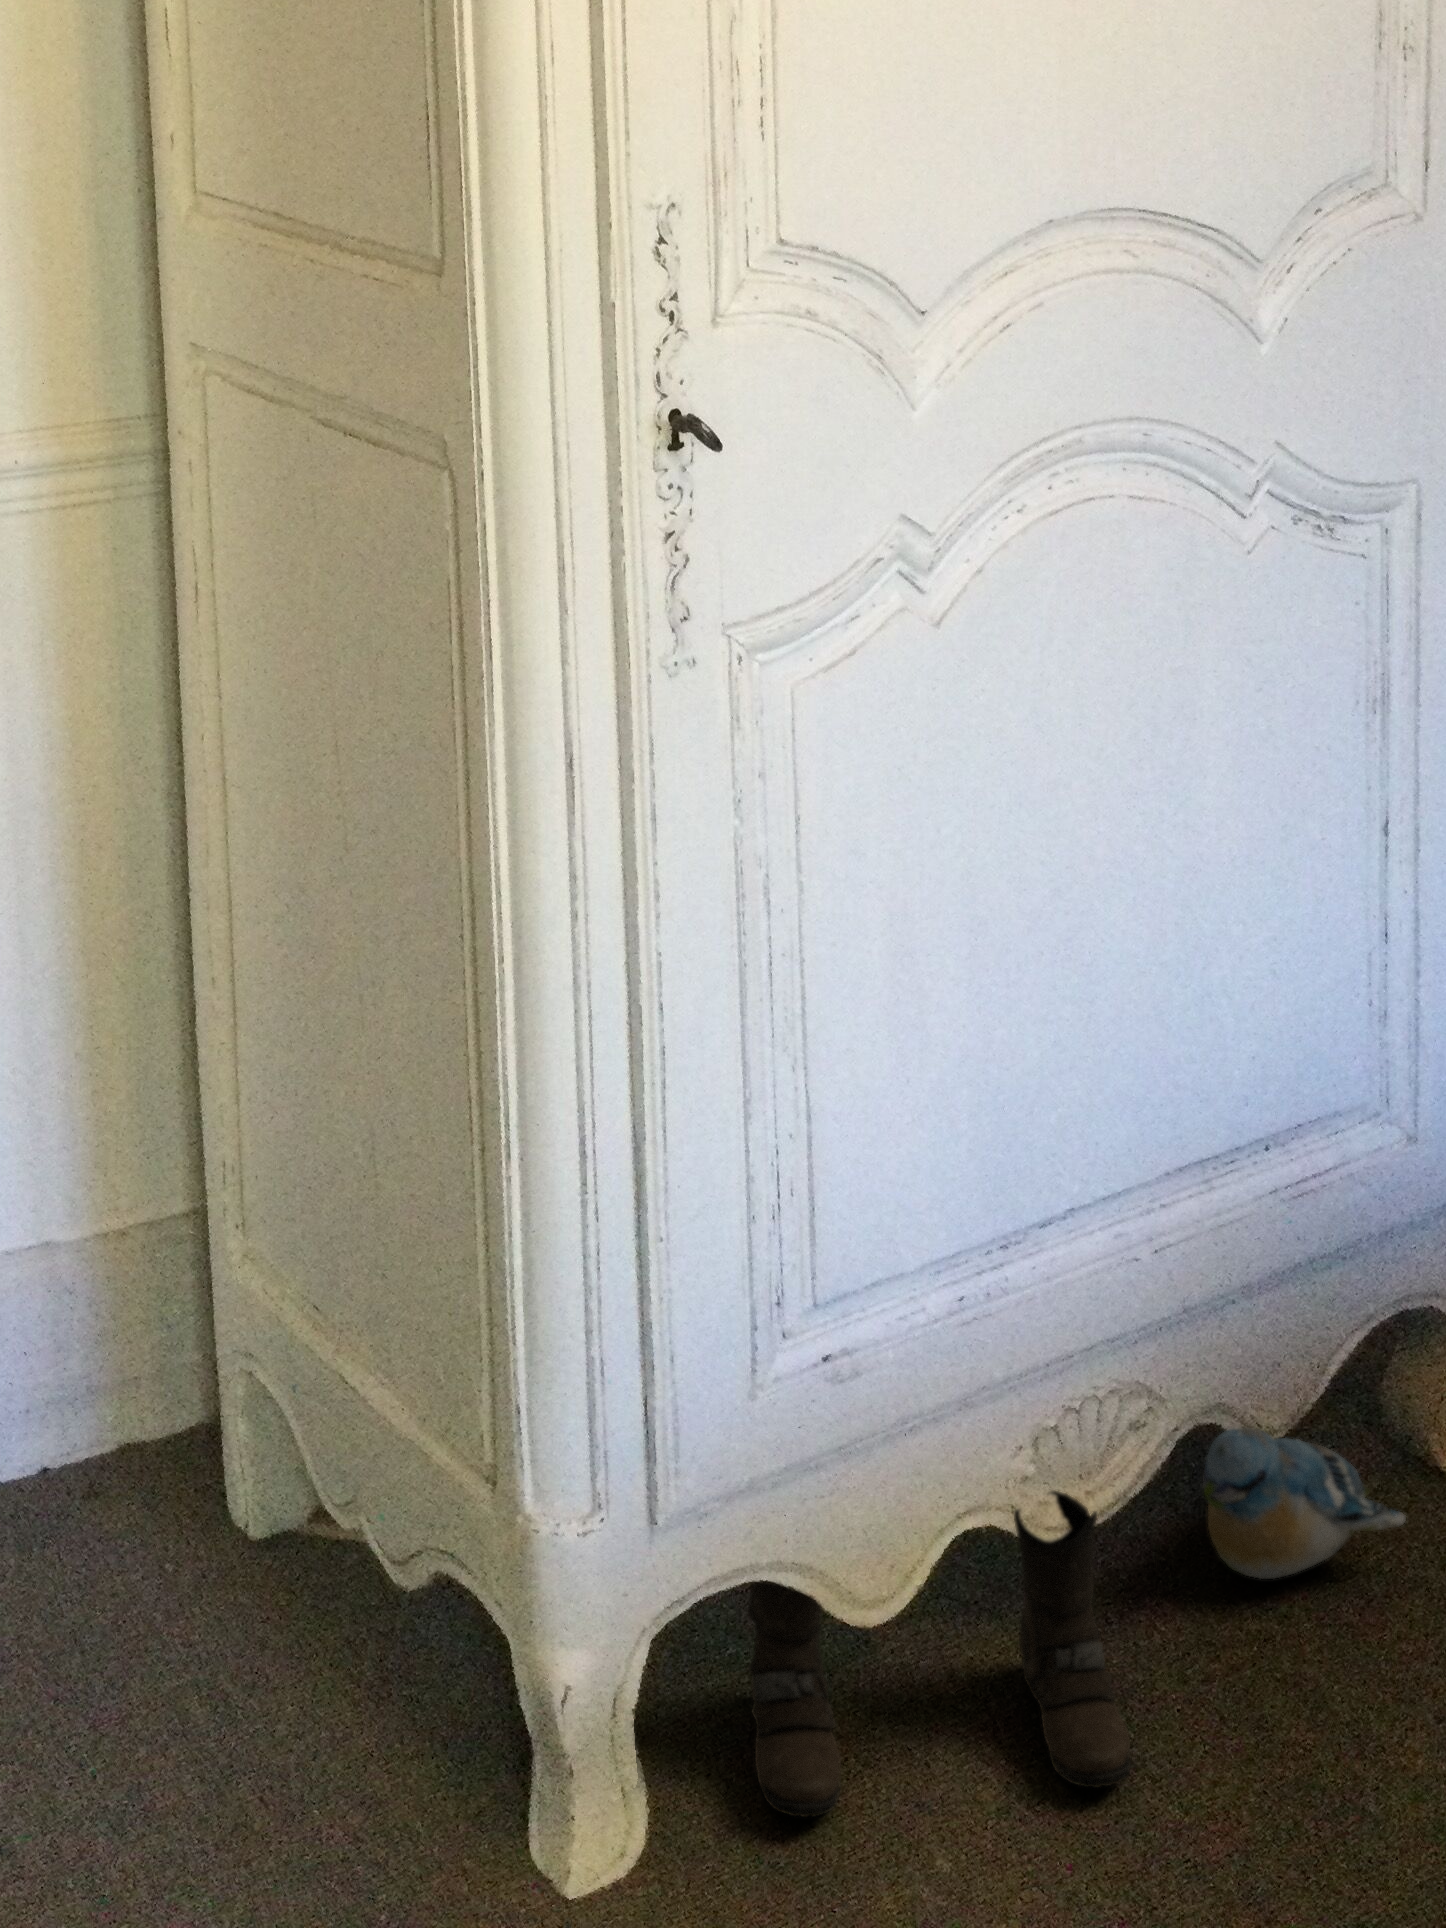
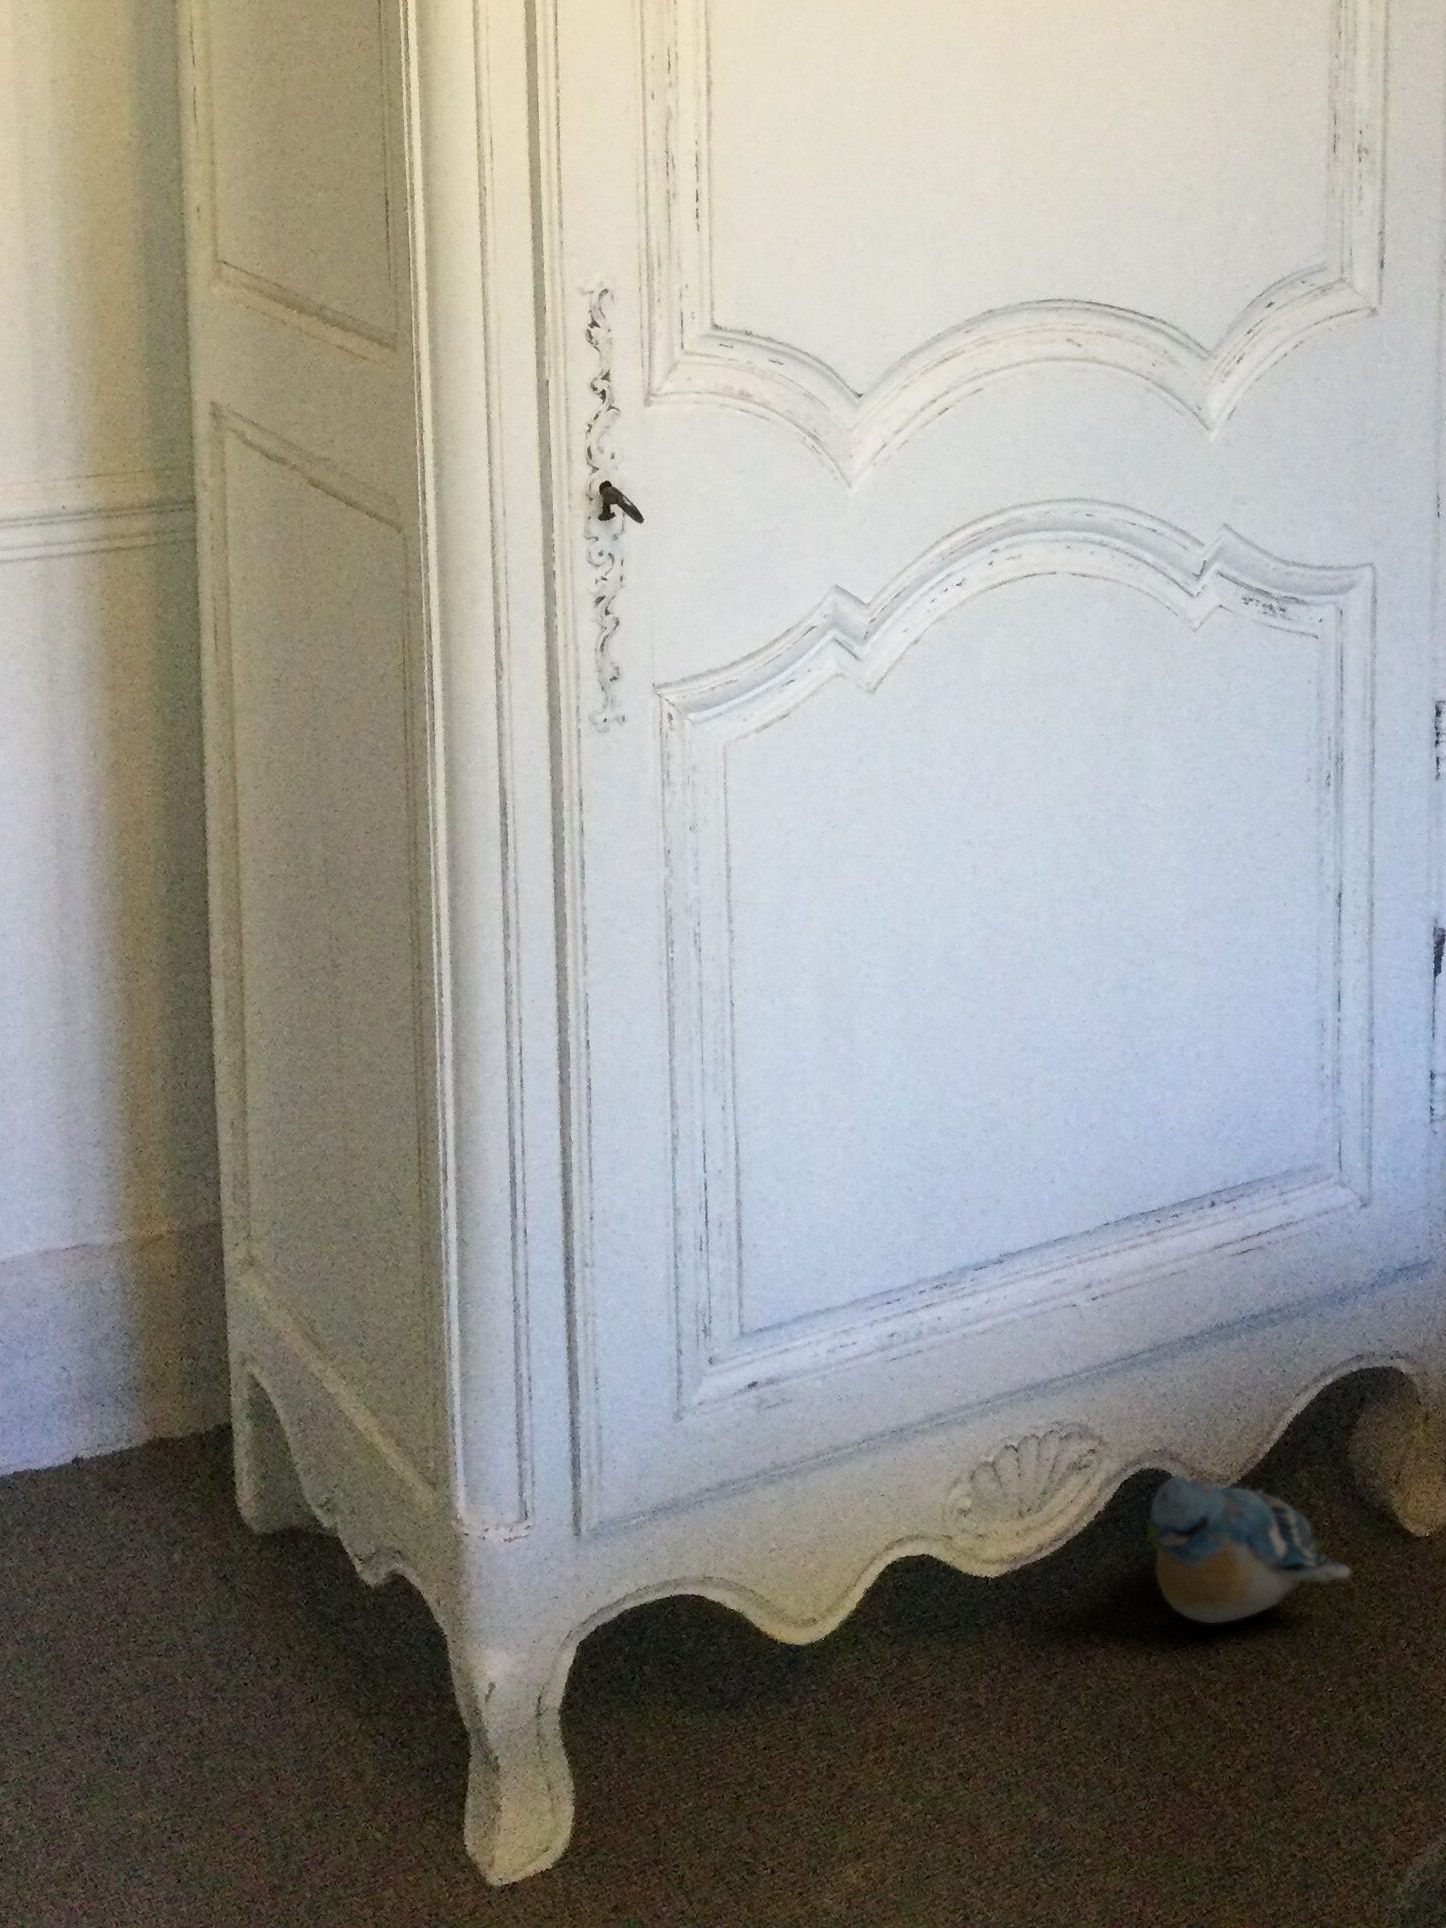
boots: present [748,1491,1130,1817] -> none [686,1524,1046,1822]

